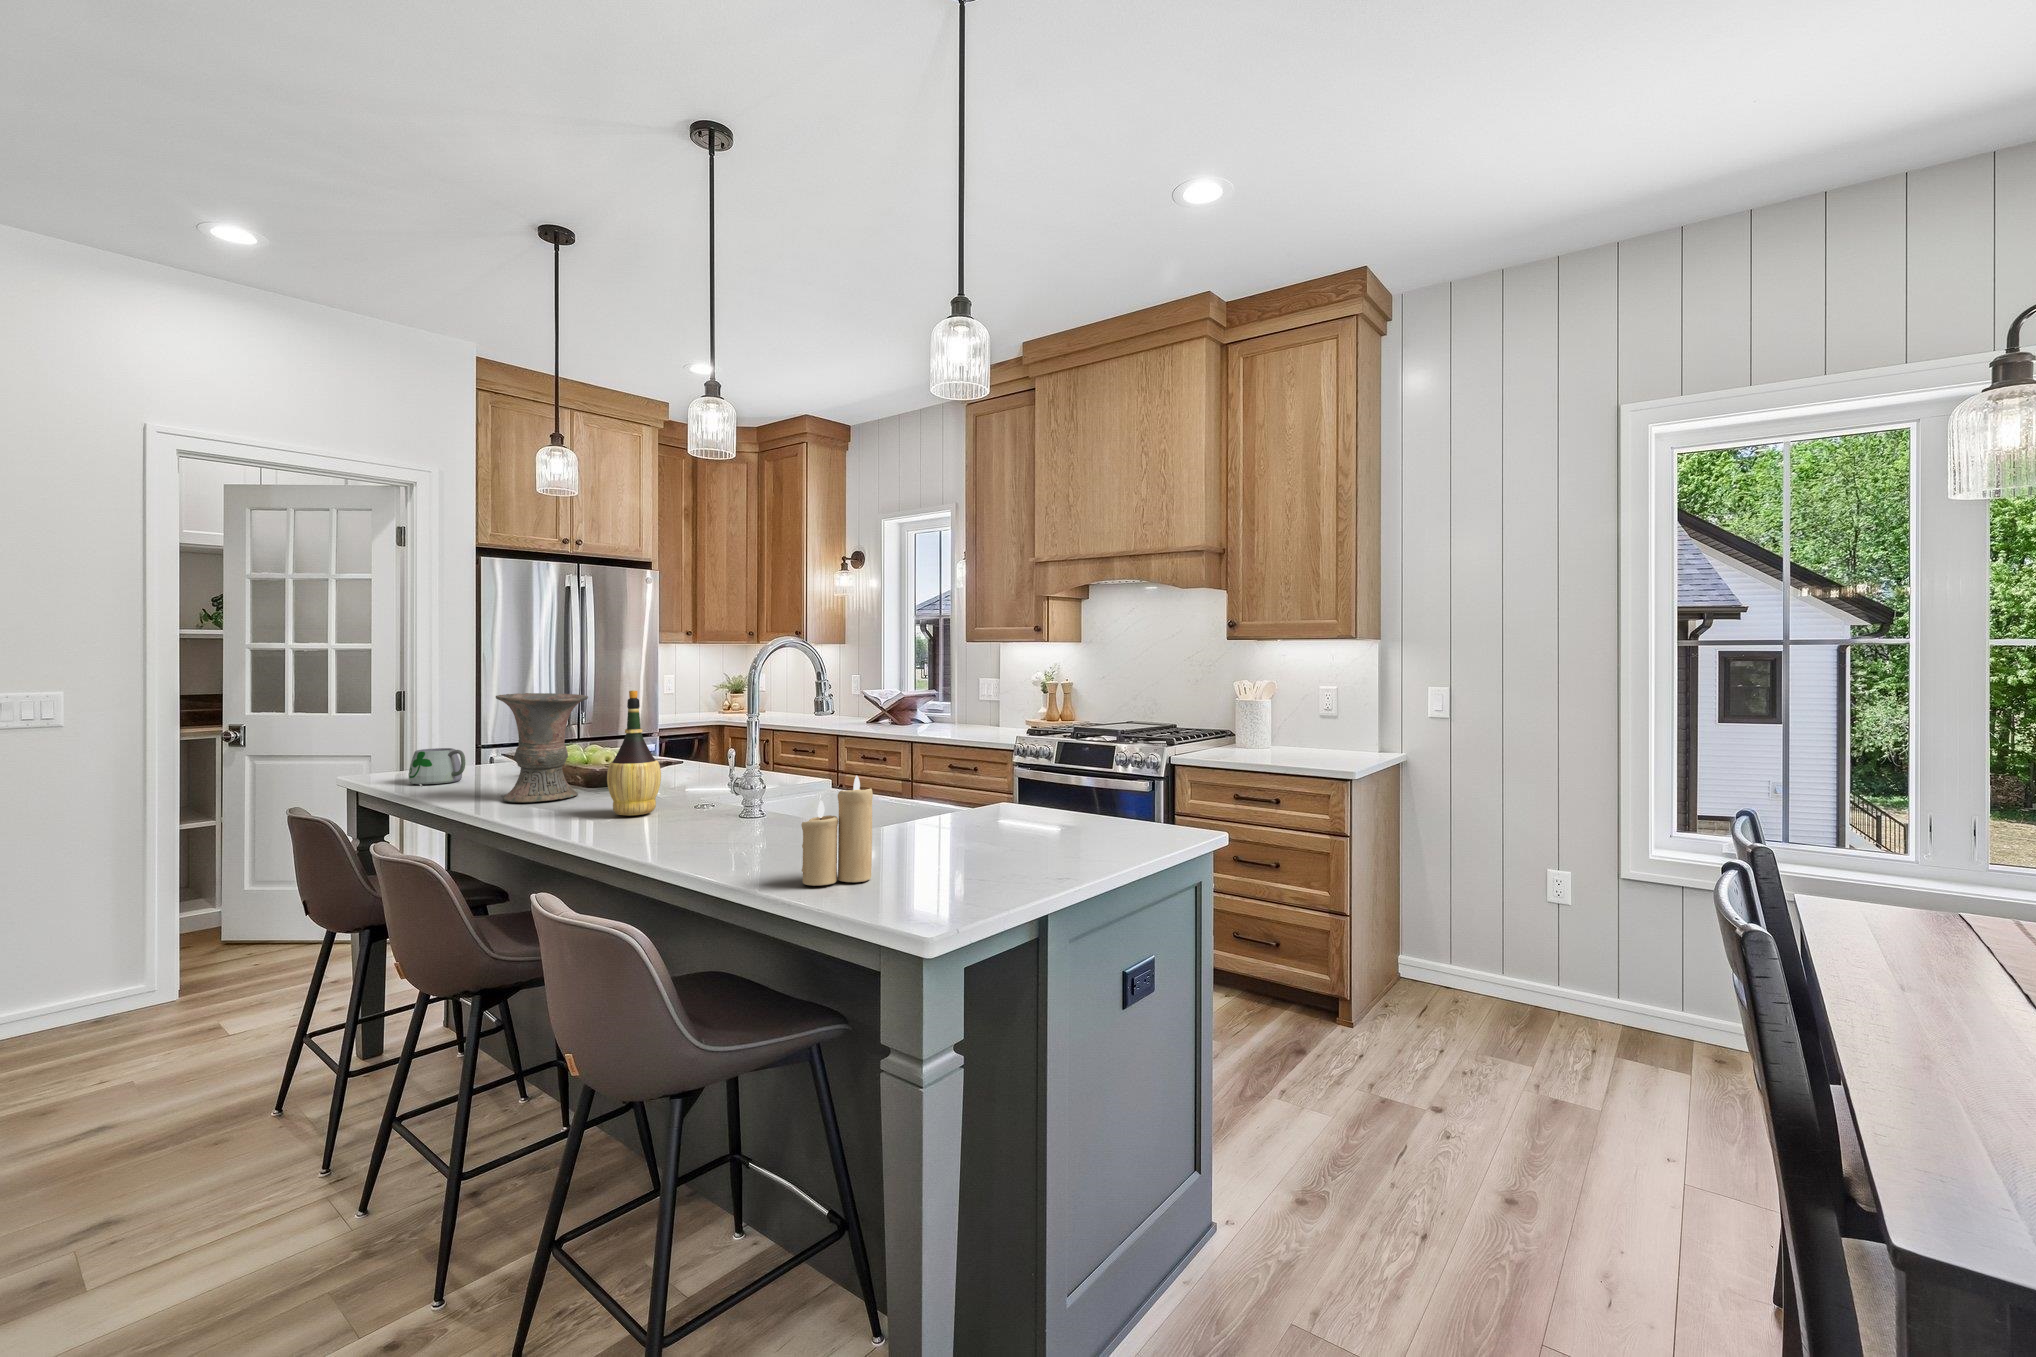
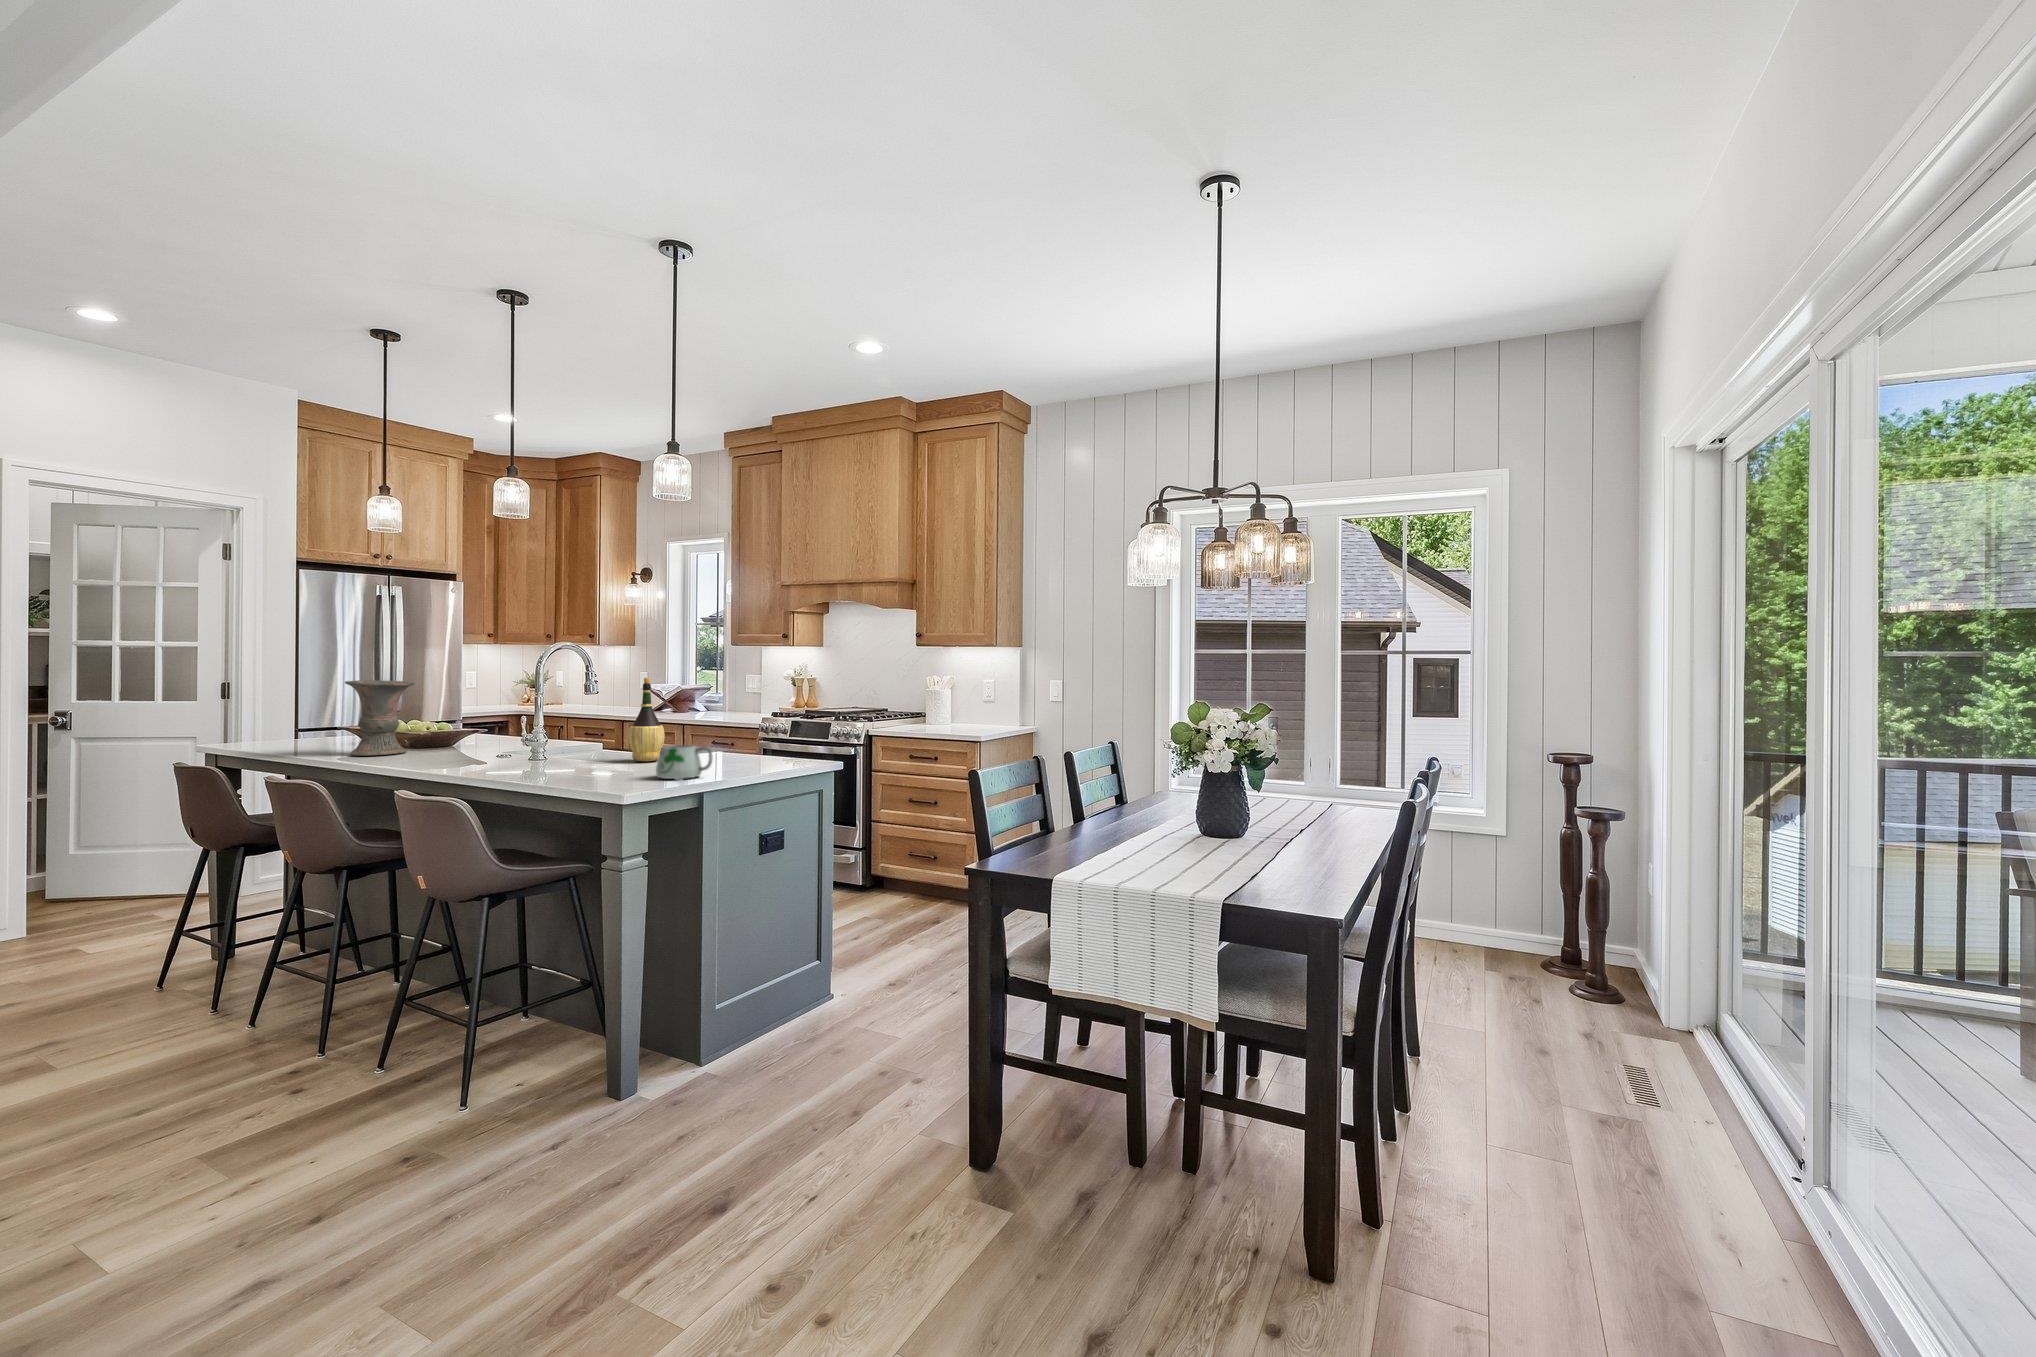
wine bottle: present [607,690,661,815] -> present [629,678,665,761]
mug: present [408,748,465,787] -> present [656,745,712,780]
candle: present [801,776,873,886] -> none [563,723,607,783]

